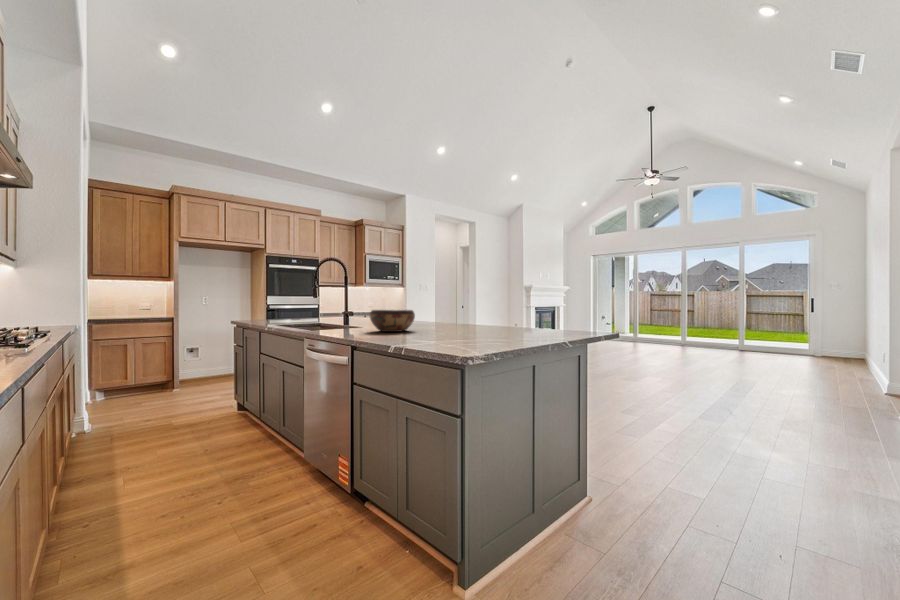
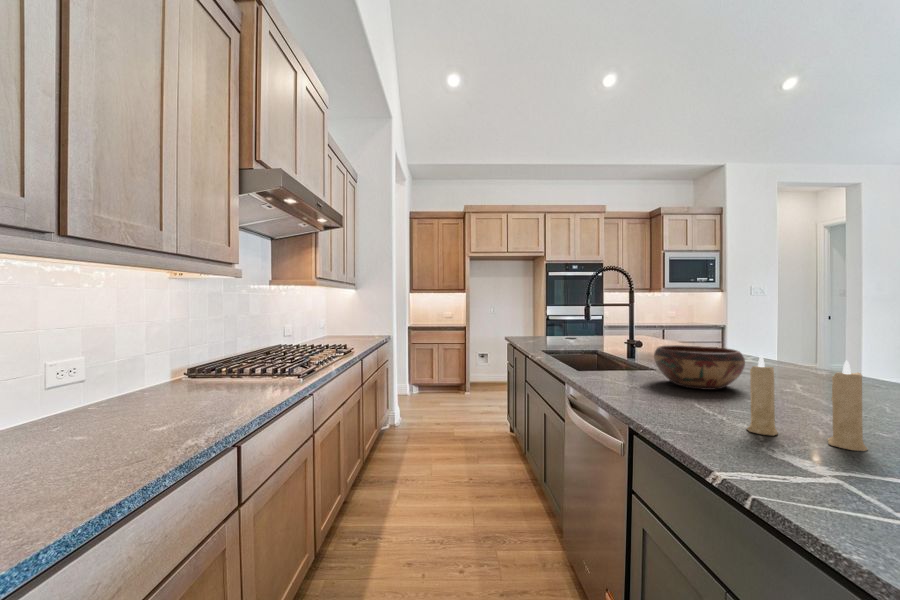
candle: none [414,302,454,339] -> present [747,355,867,451]

